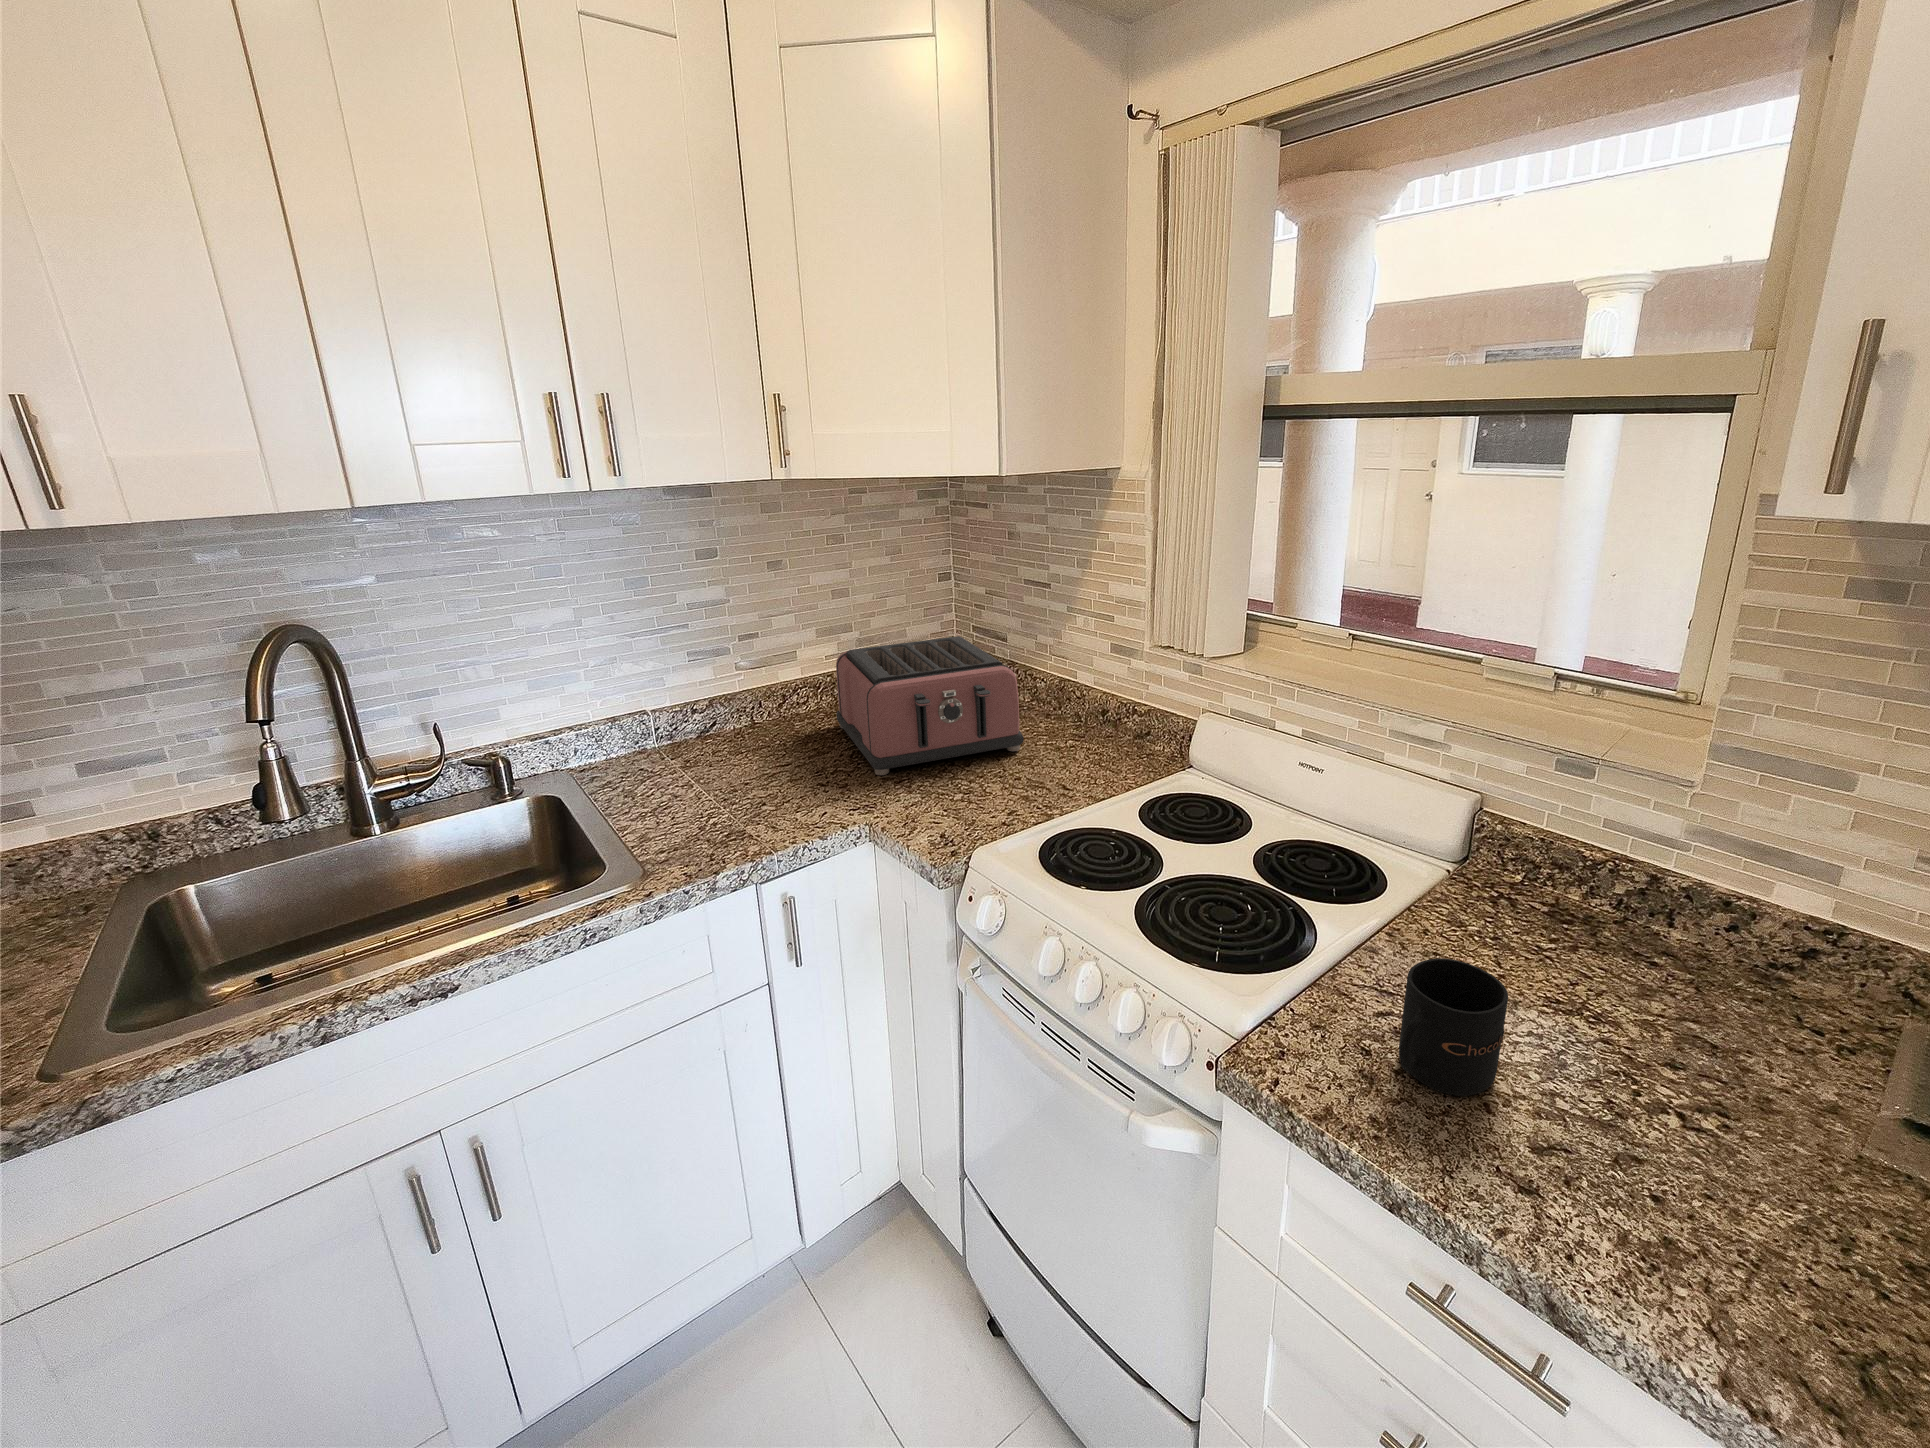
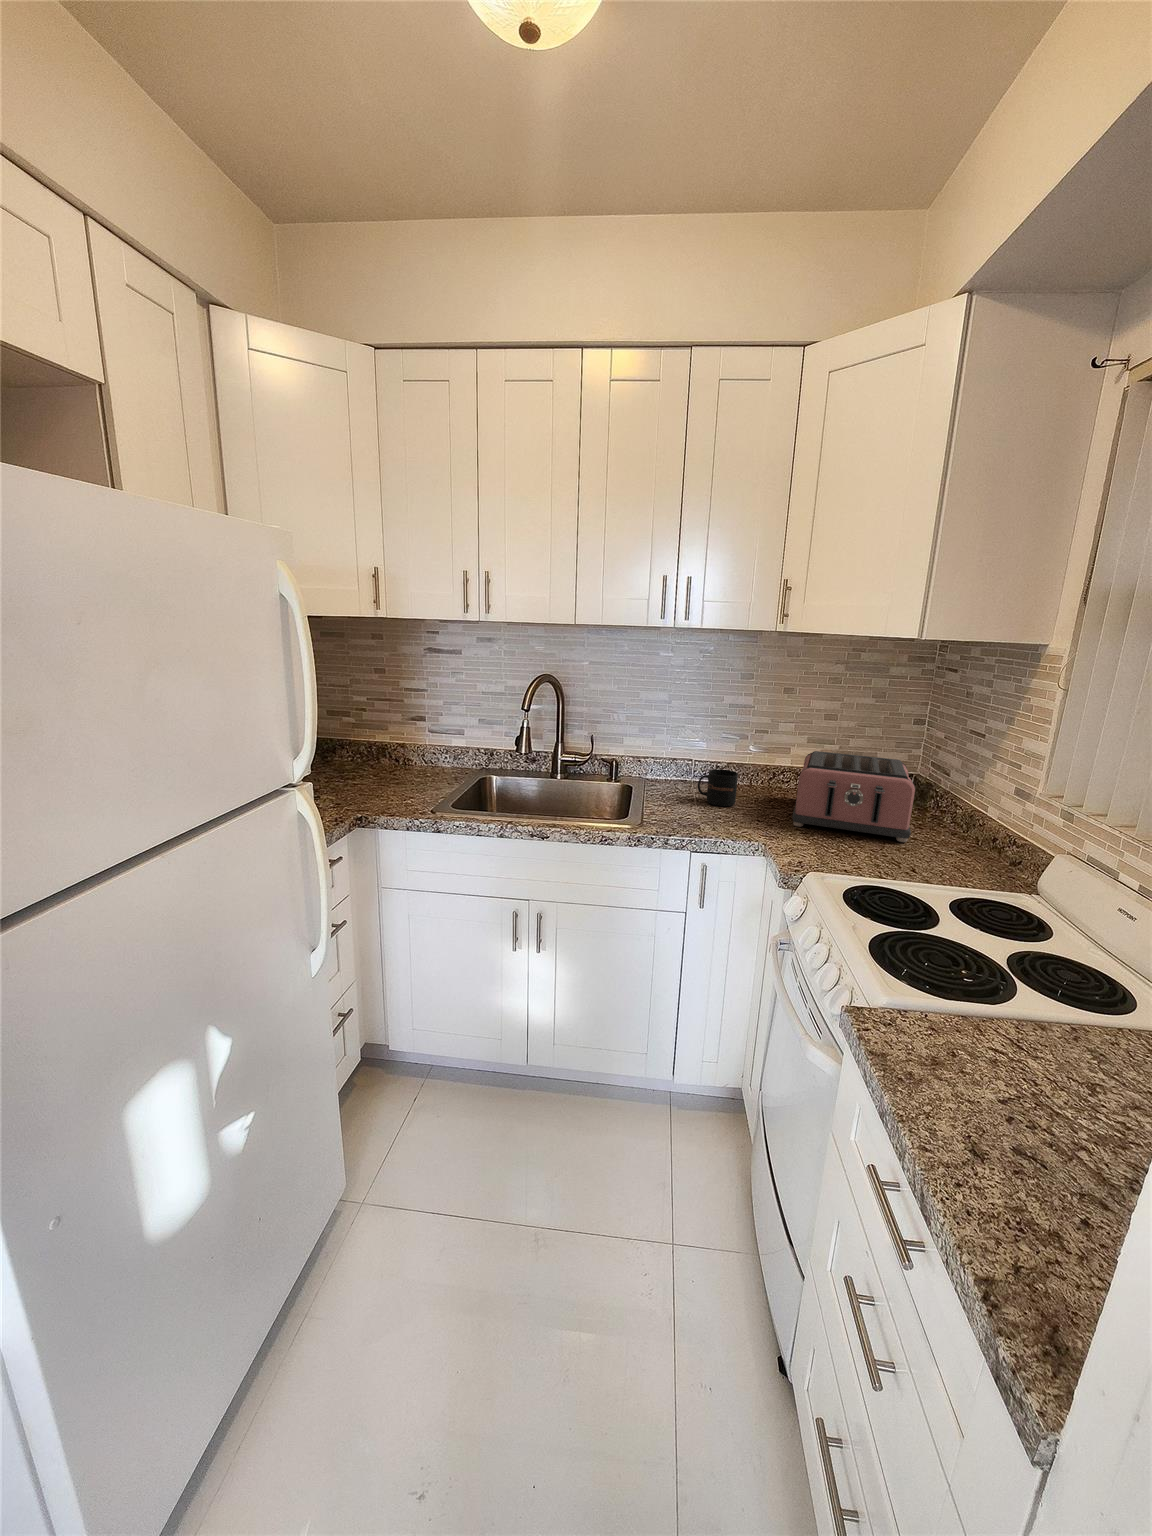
mug: present [1399,958,1508,1096] -> present [698,769,738,806]

